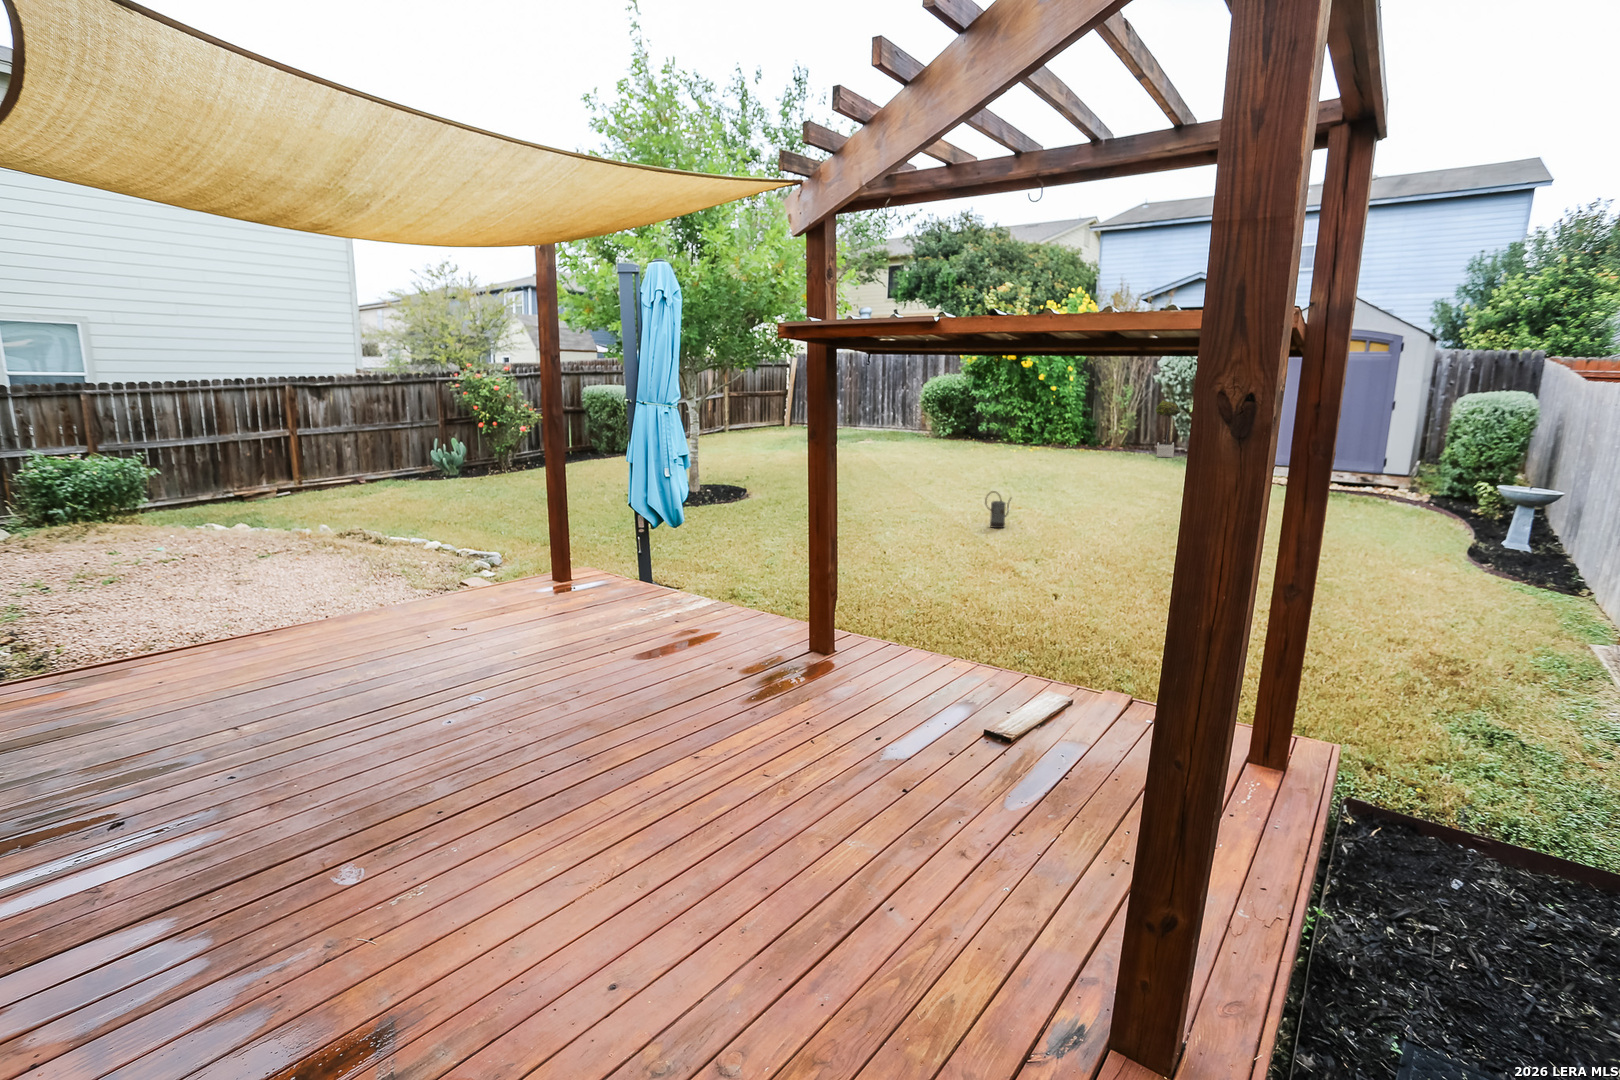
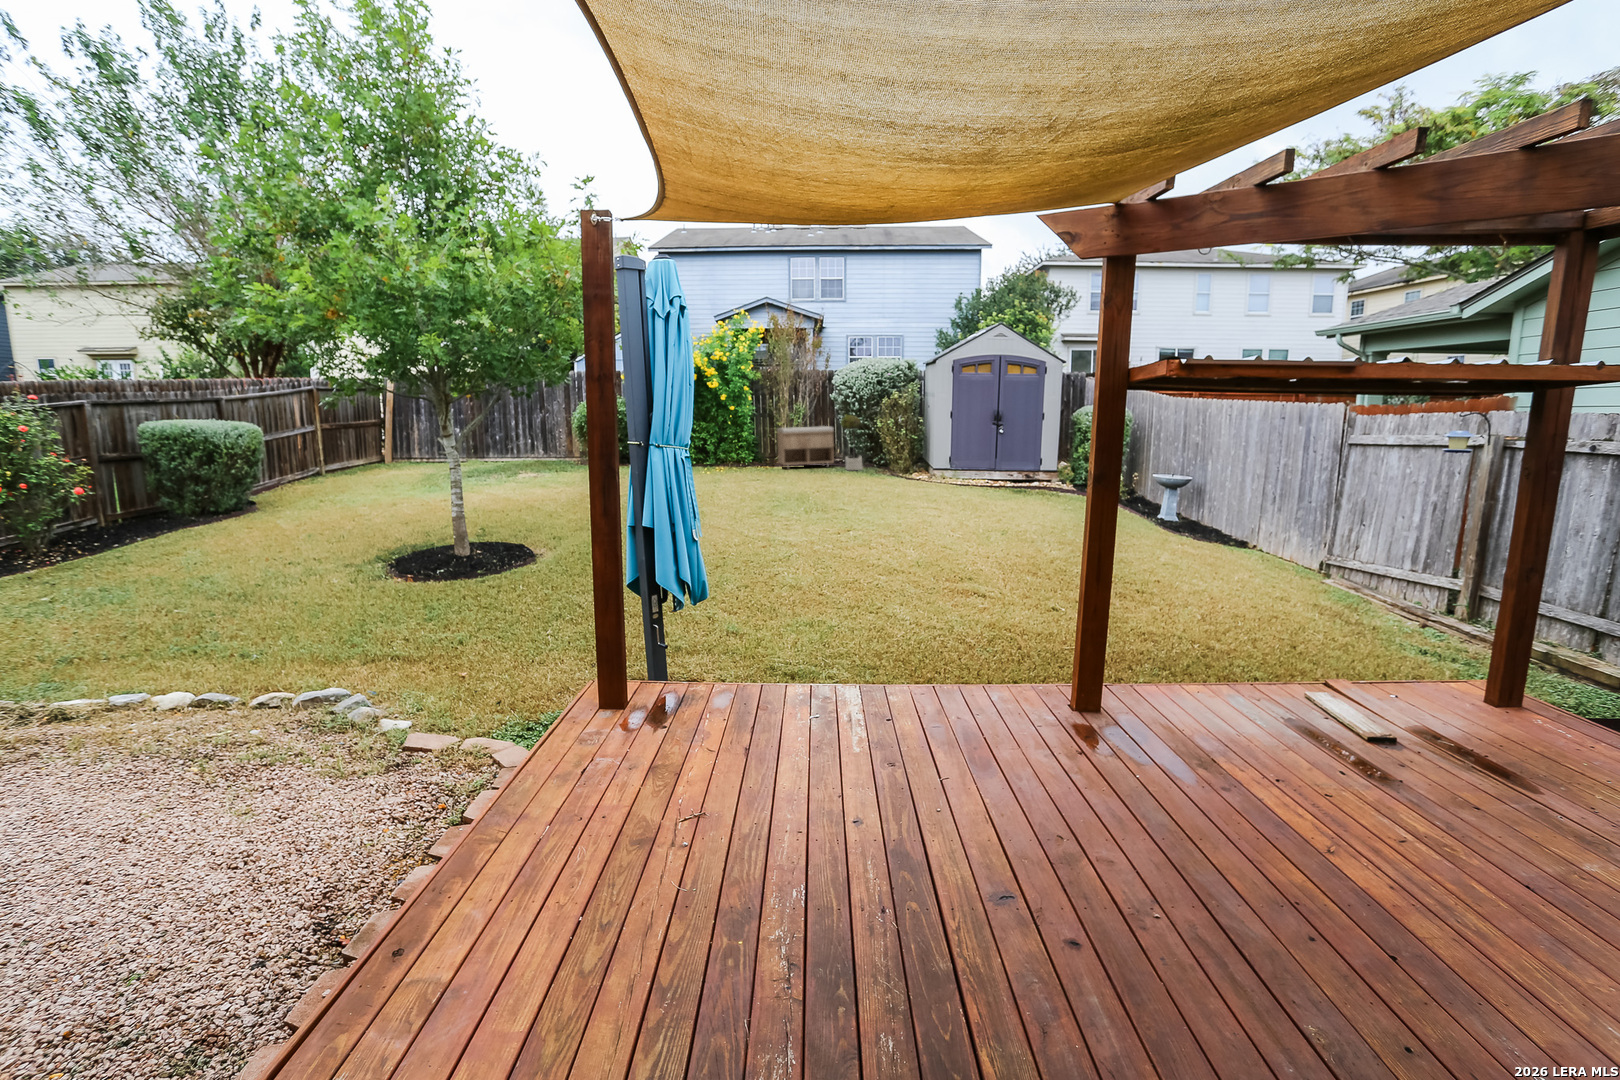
storage bench: none [1091,411,1150,452] -> present [777,426,834,468]
watering can: present [985,491,1011,528] -> none [764,511,785,547]

